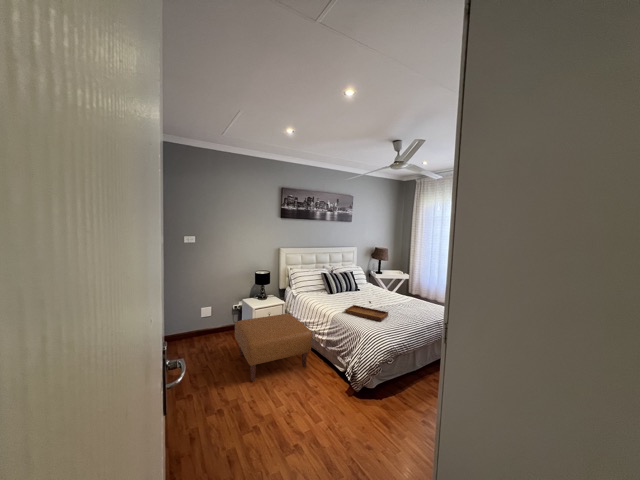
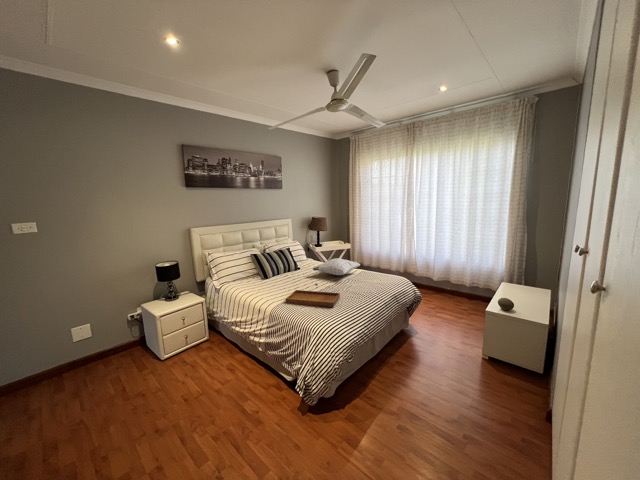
pillow: none [369,285,413,300] -> present [313,258,360,275]
ottoman: present [235,314,312,381] -> none [124,315,245,431]

